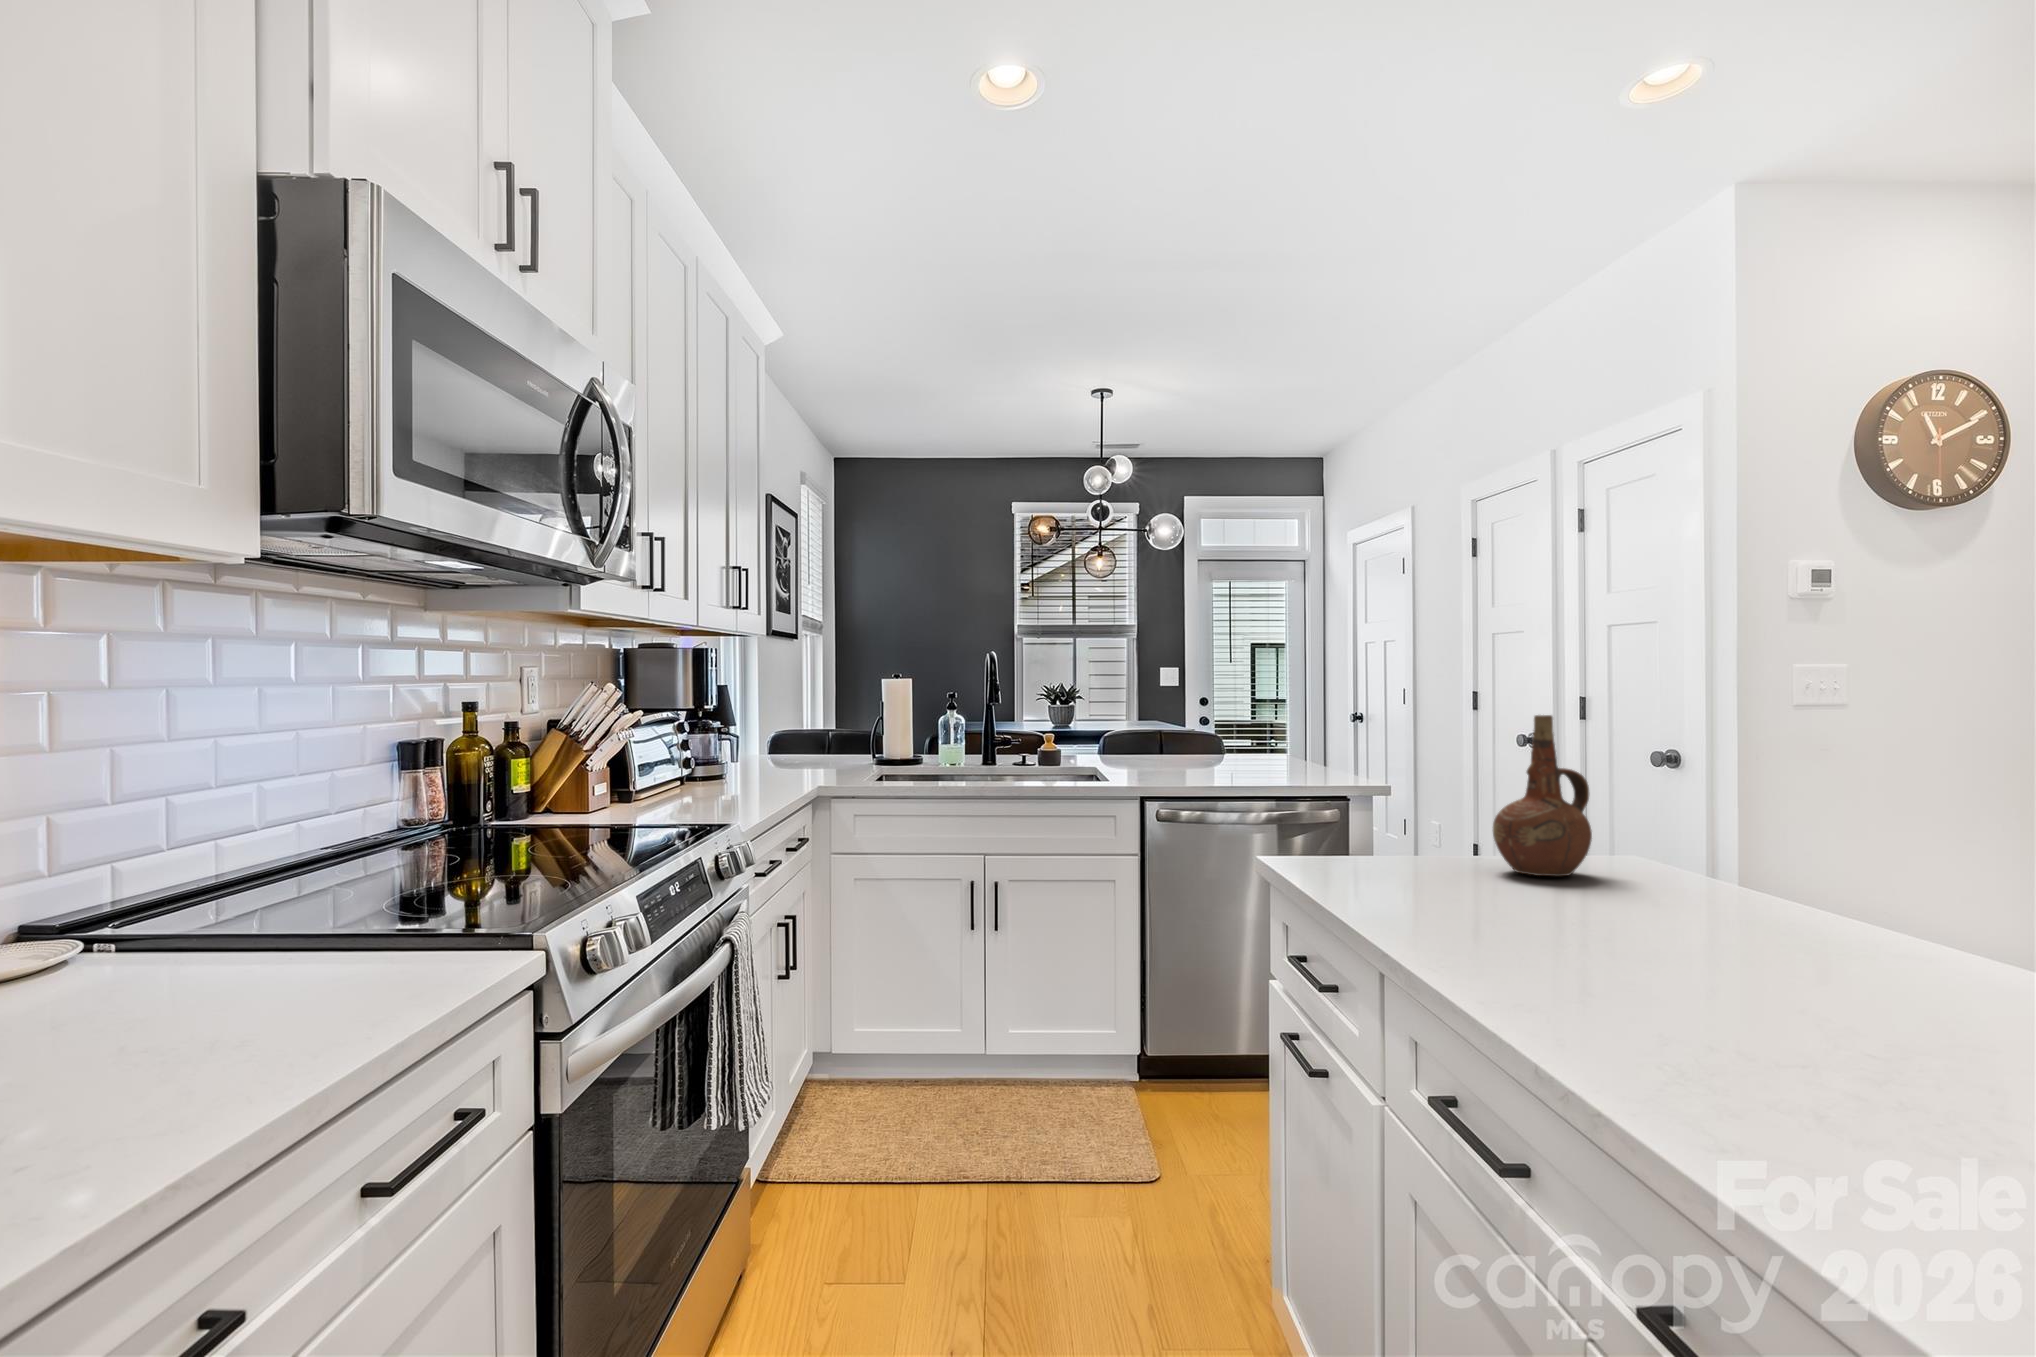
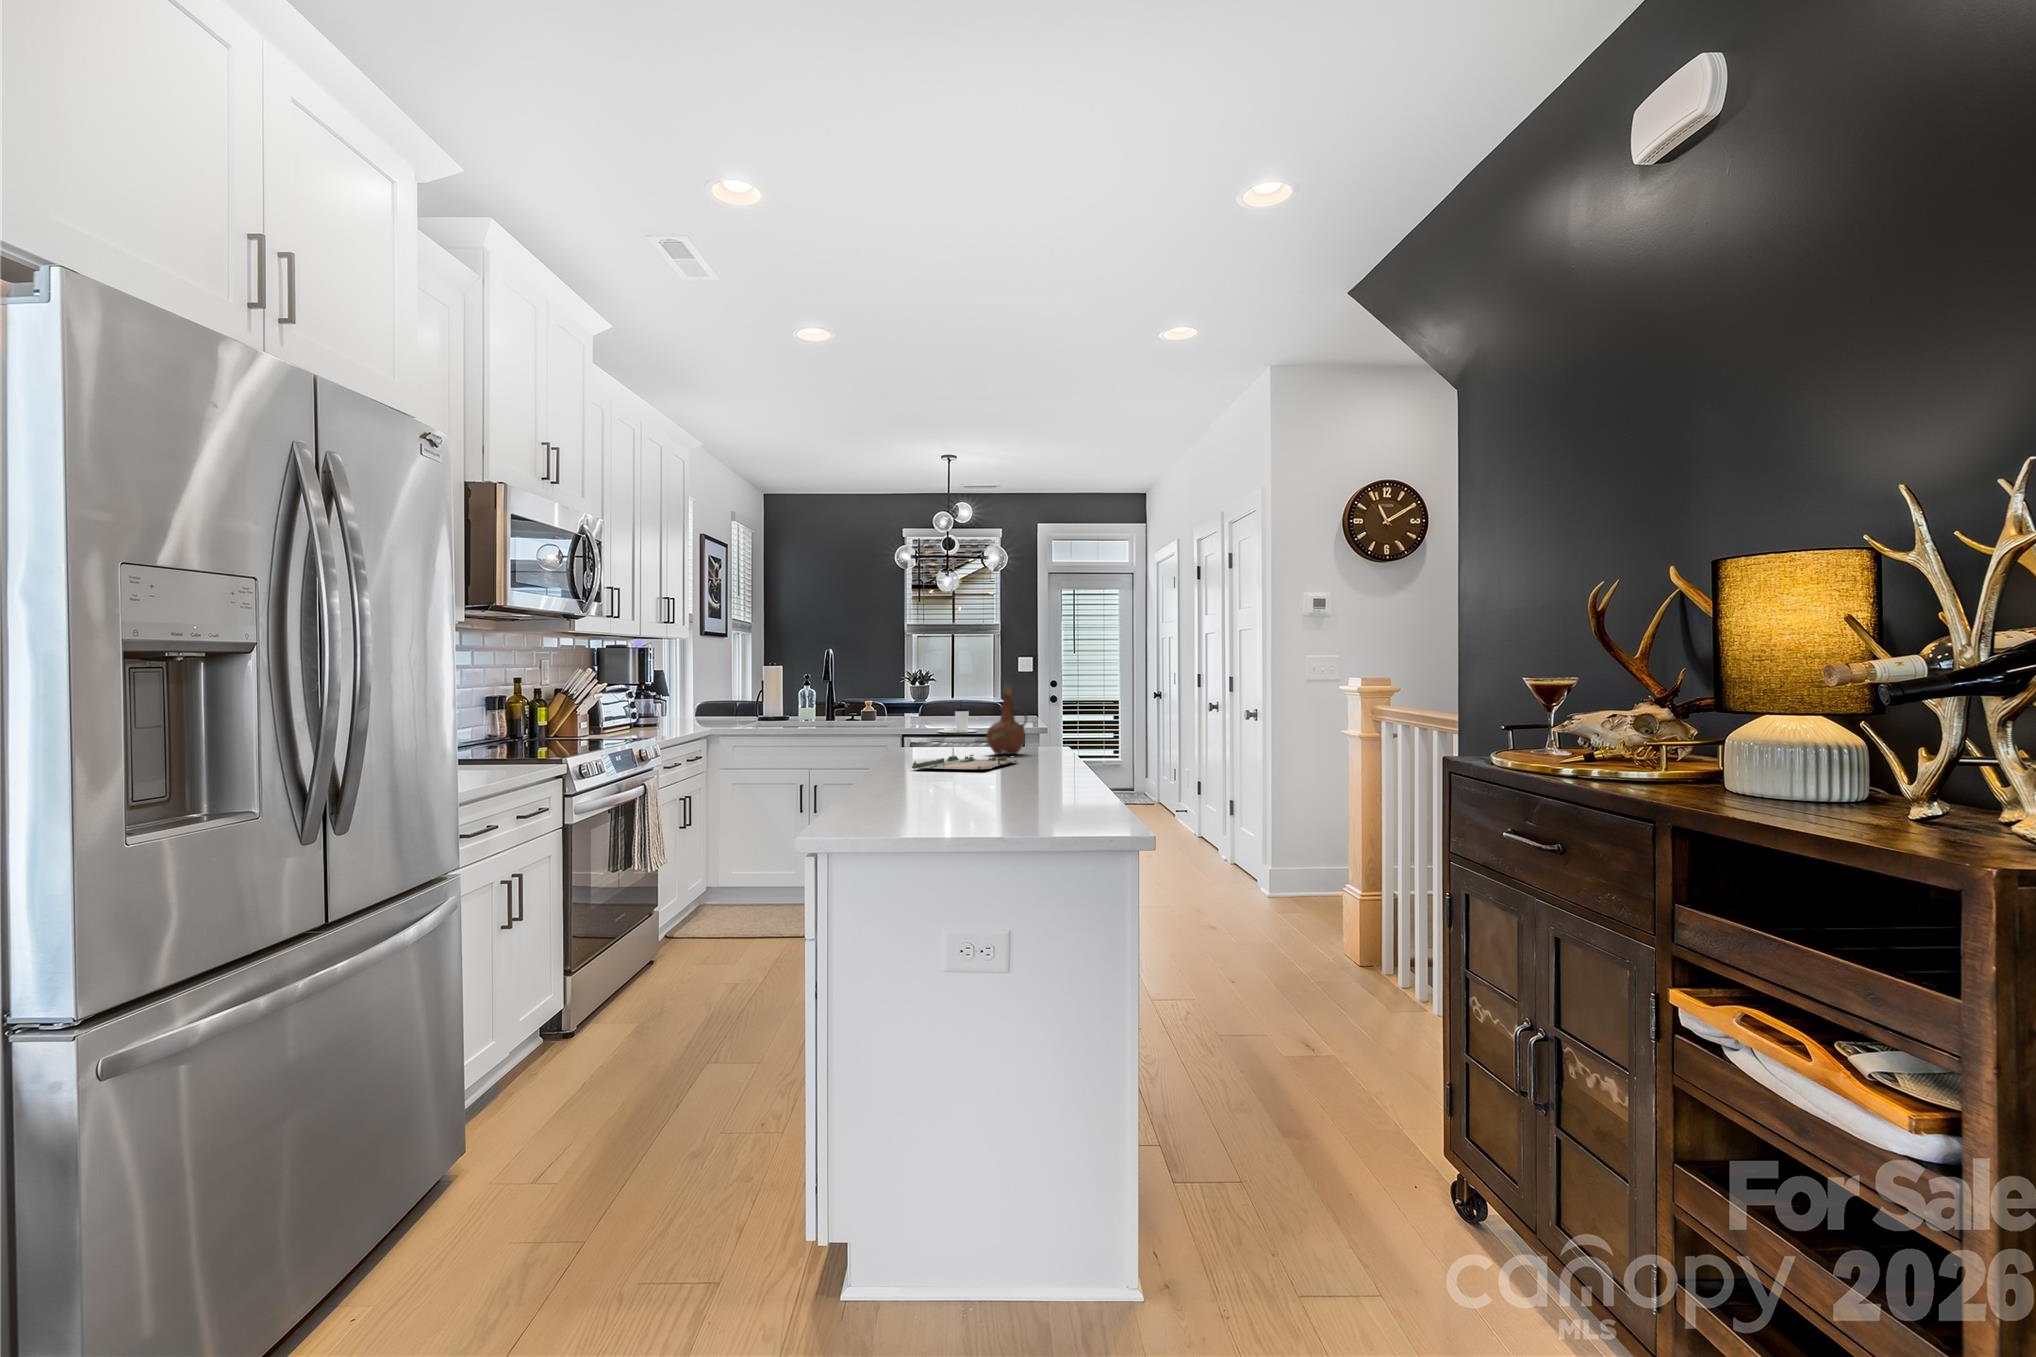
coffee cup: none [1180,747,1248,790] -> present [938,708,977,733]
tray: none [1506,889,1806,985] -> present [912,752,1018,770]

